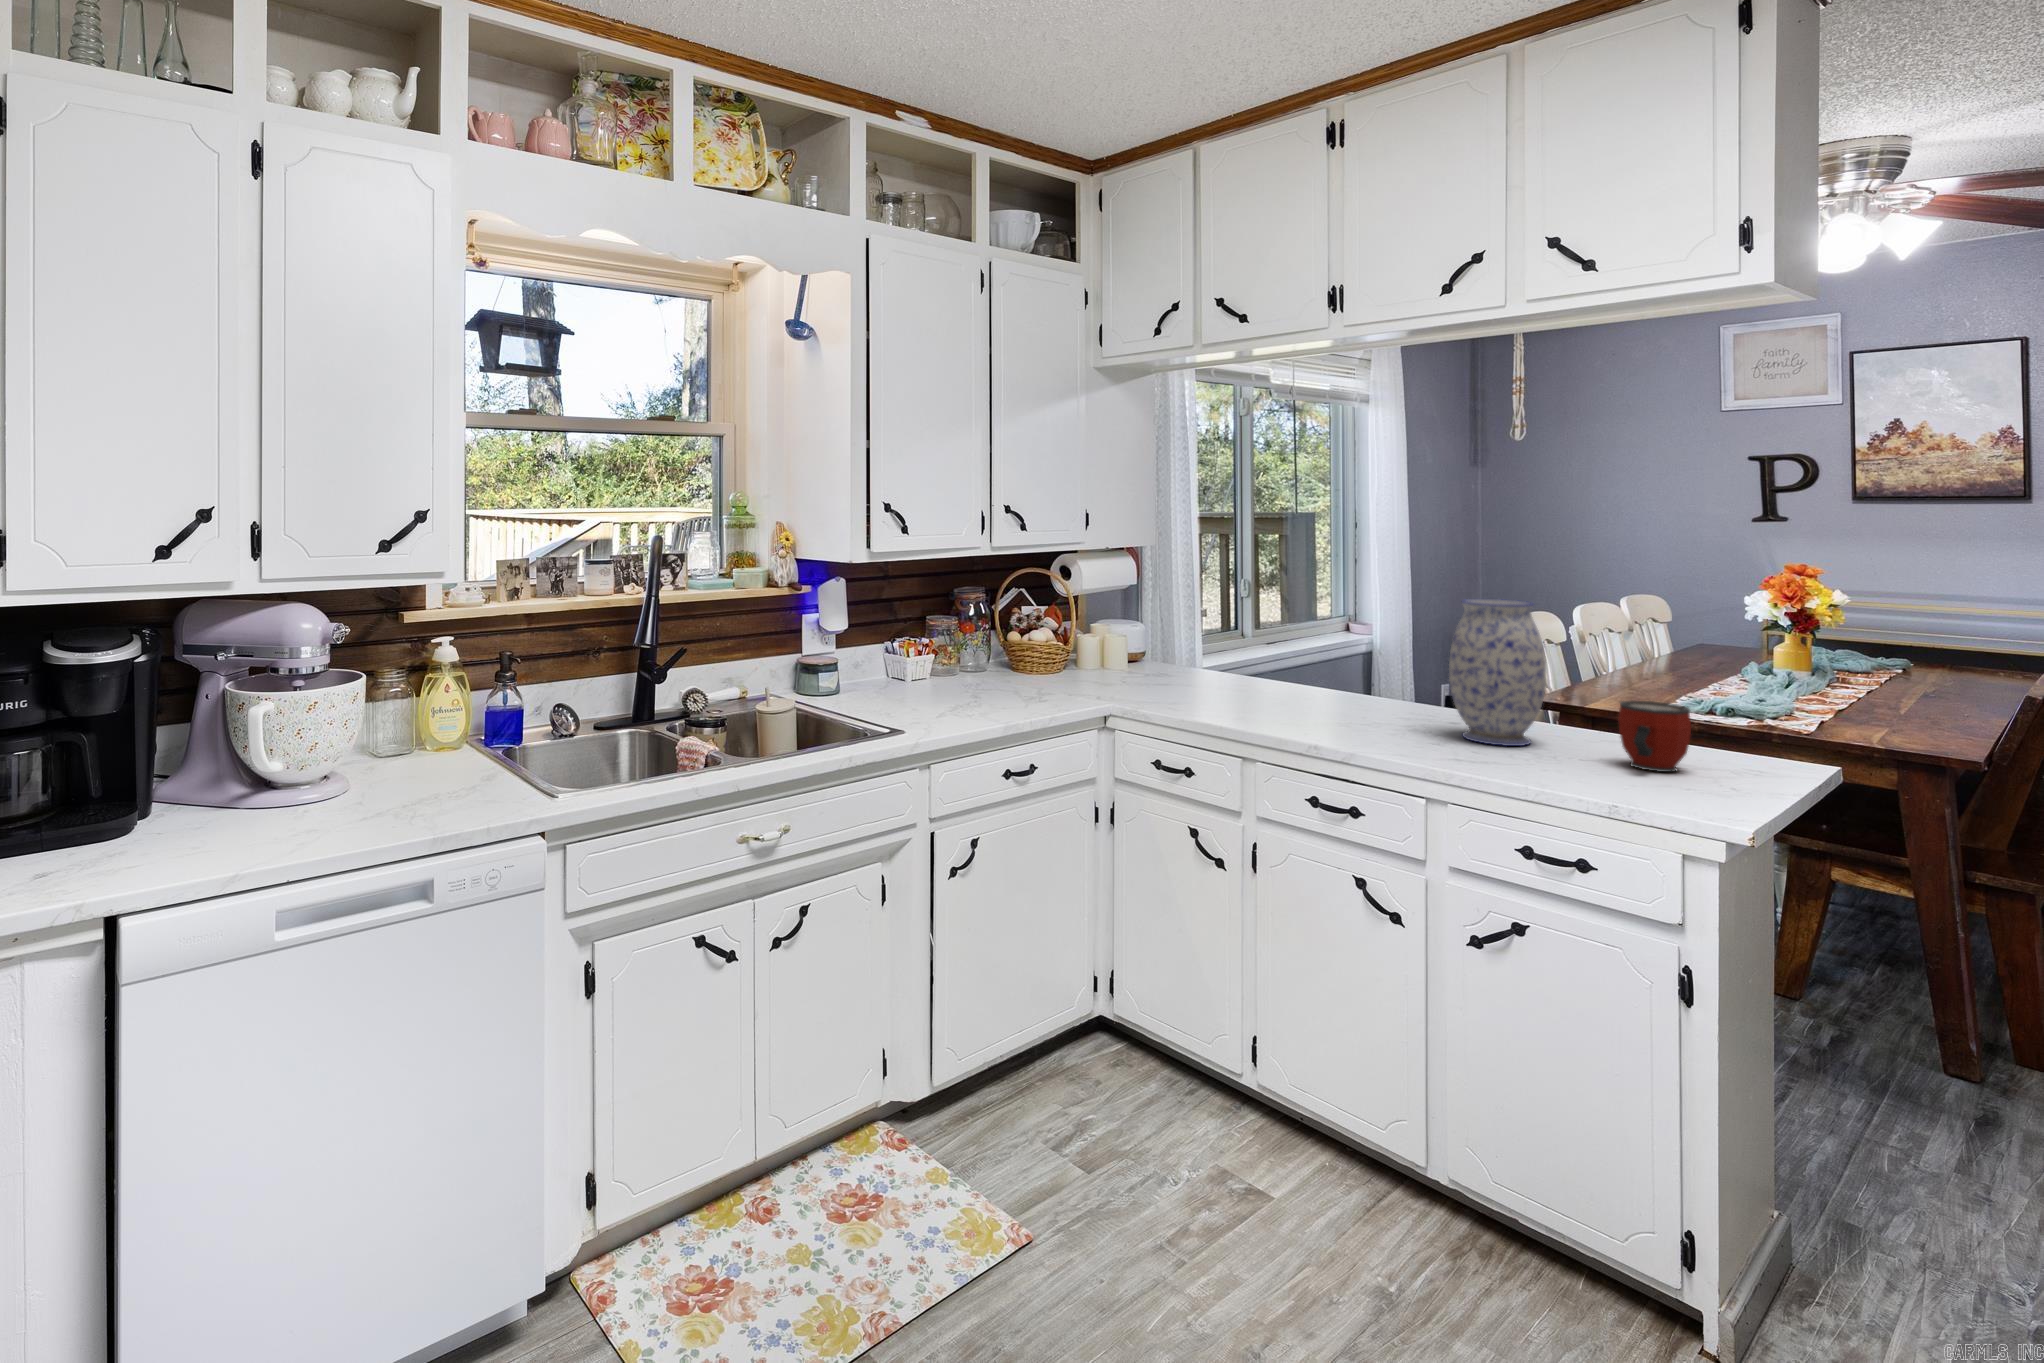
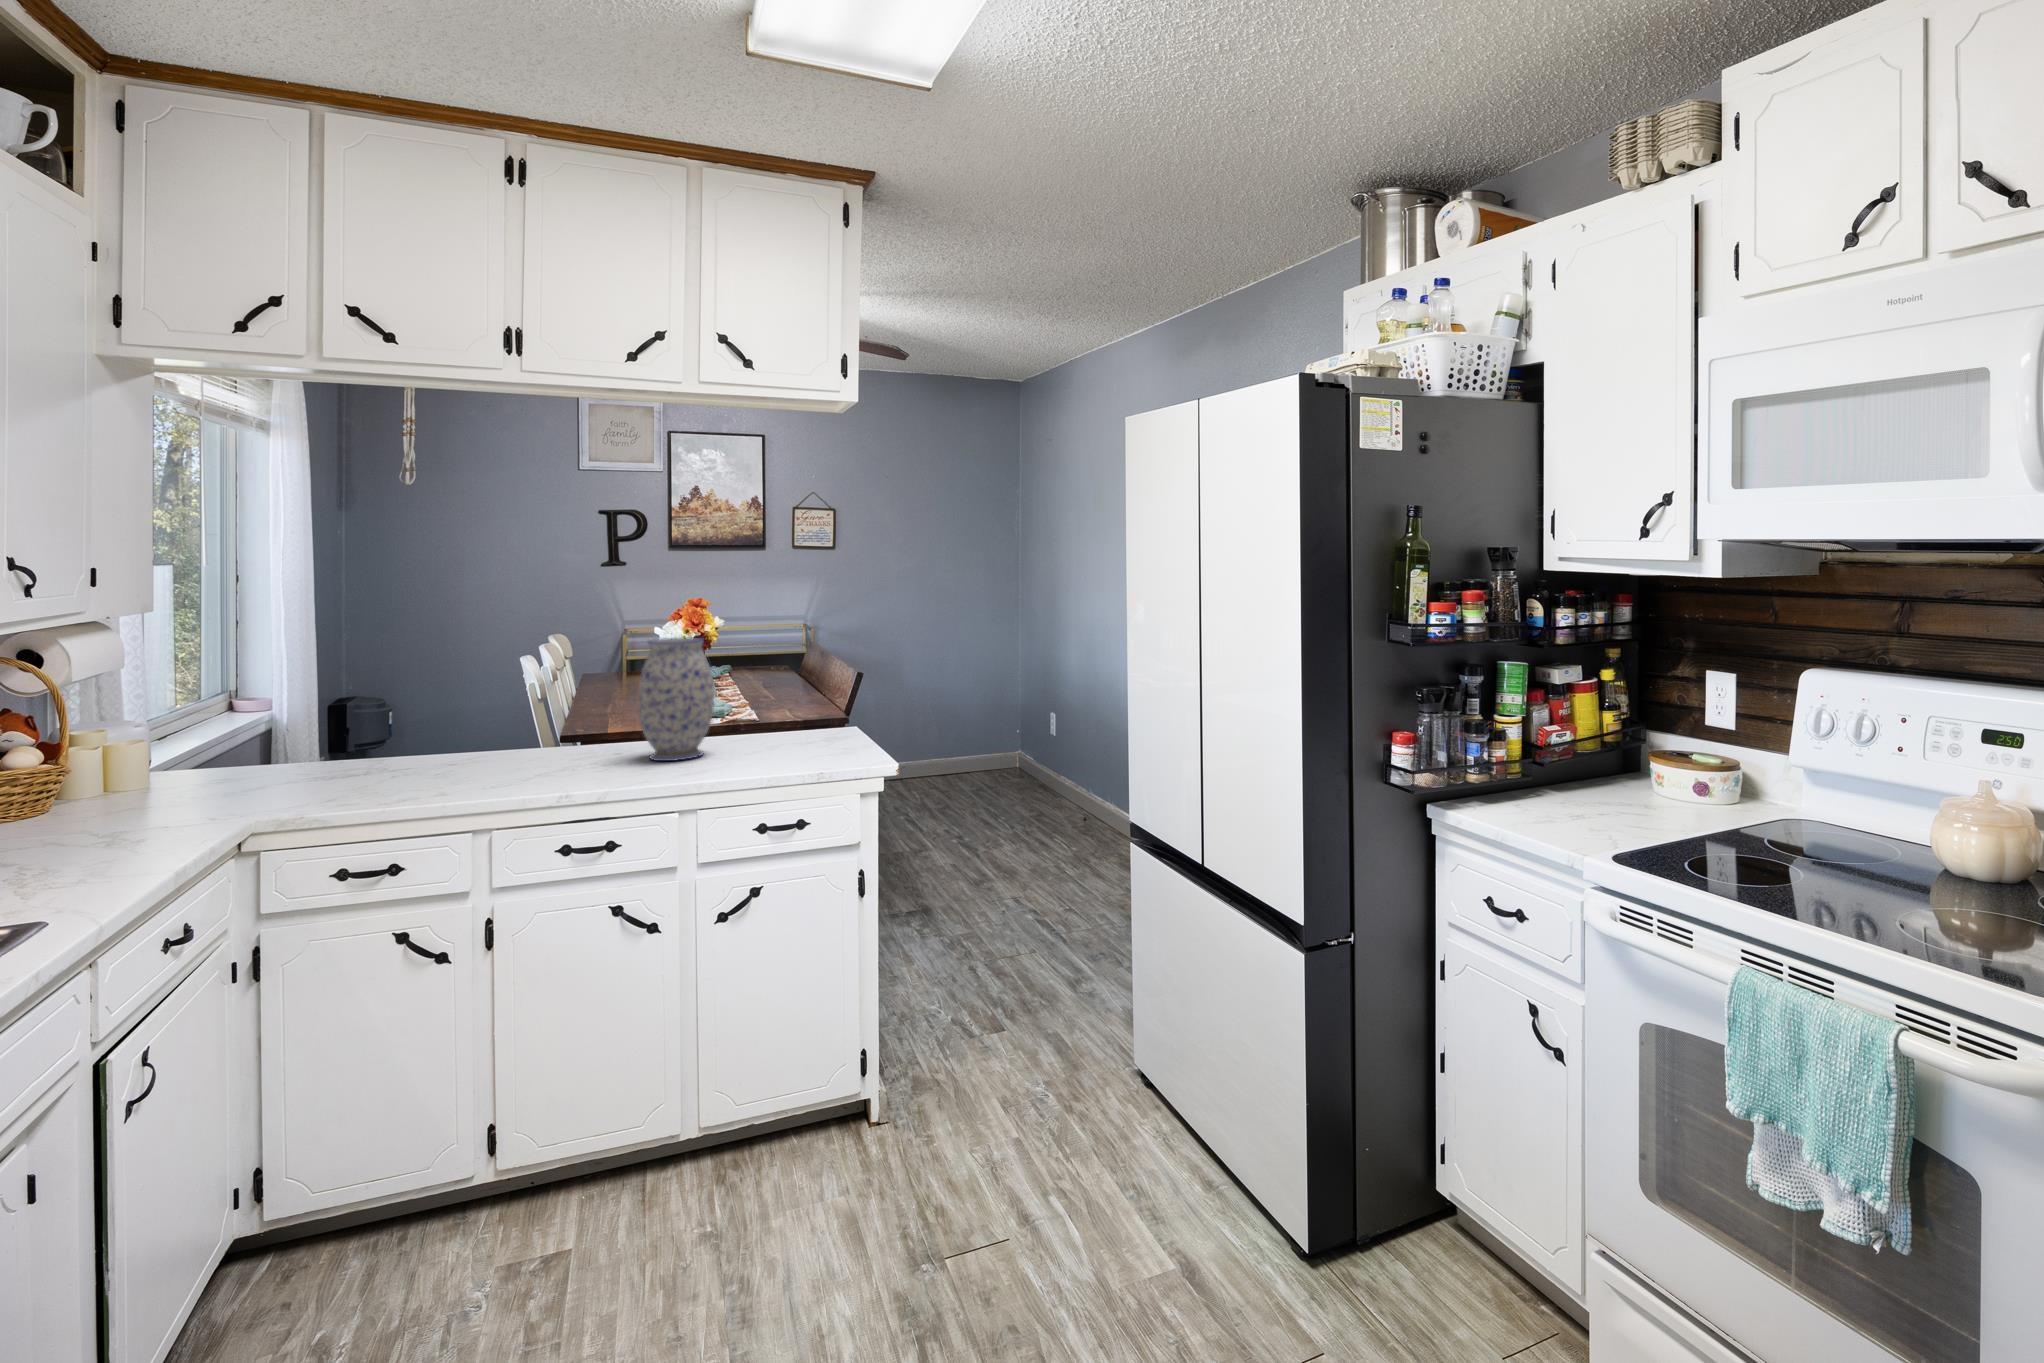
mug: present [1618,701,1691,772] -> none [770,700,815,751]

